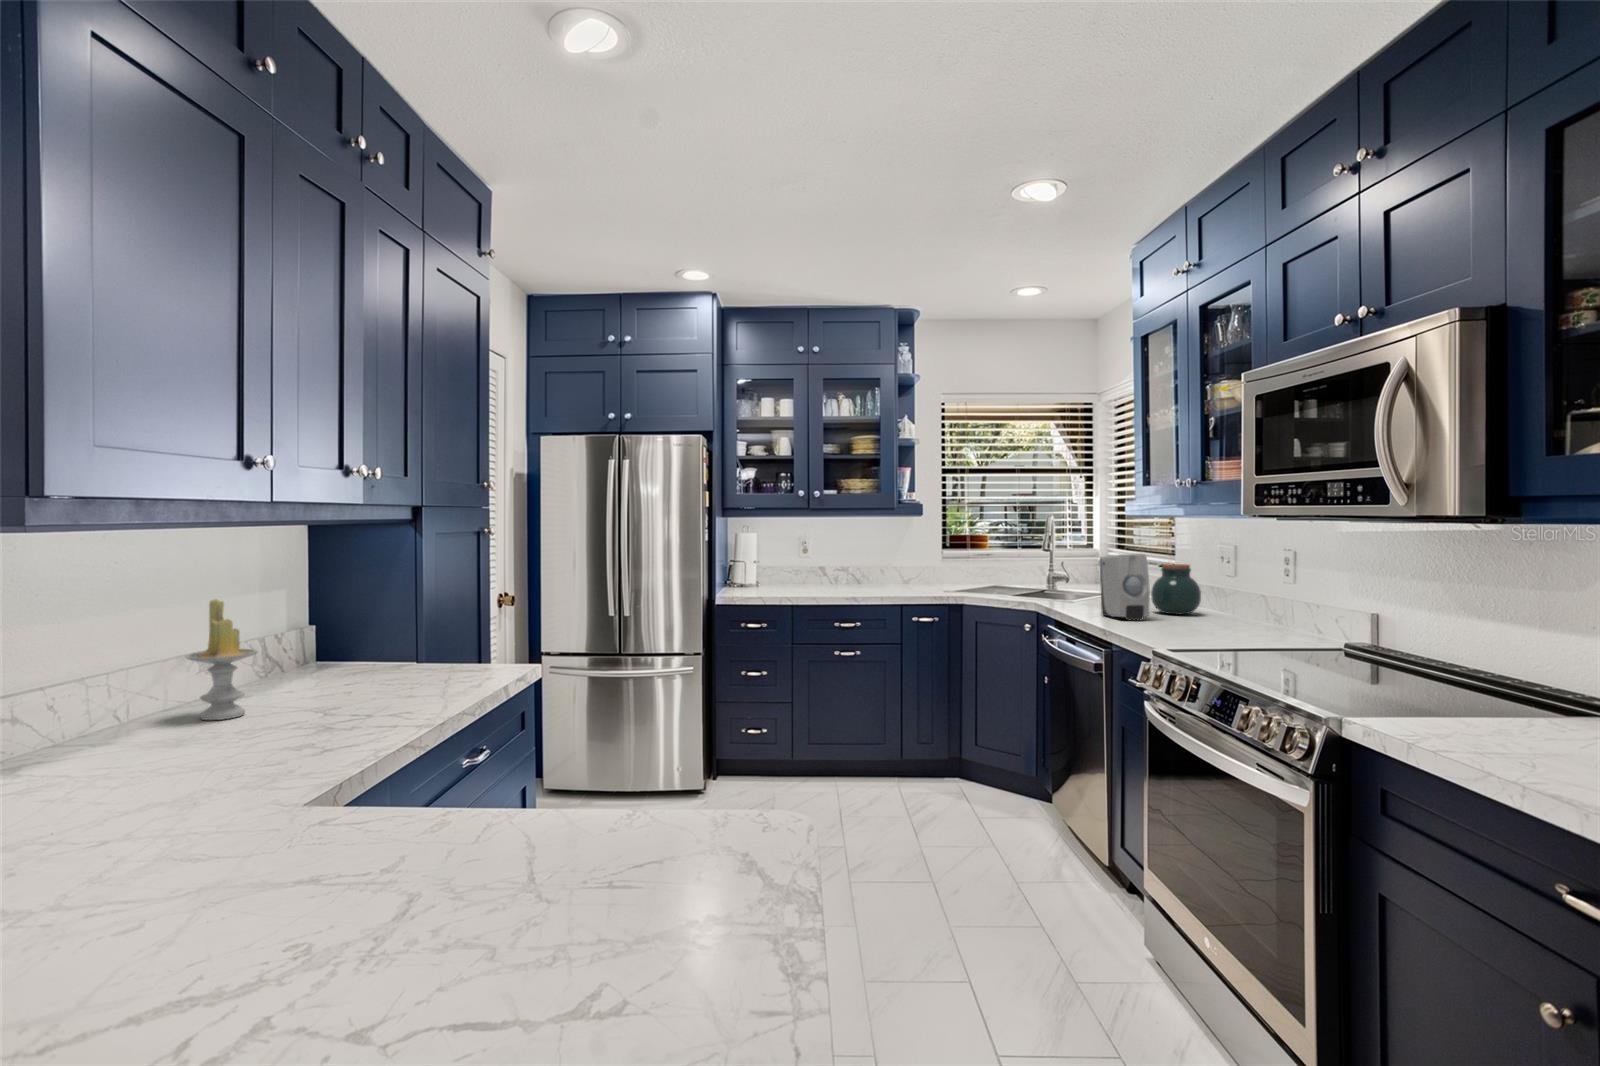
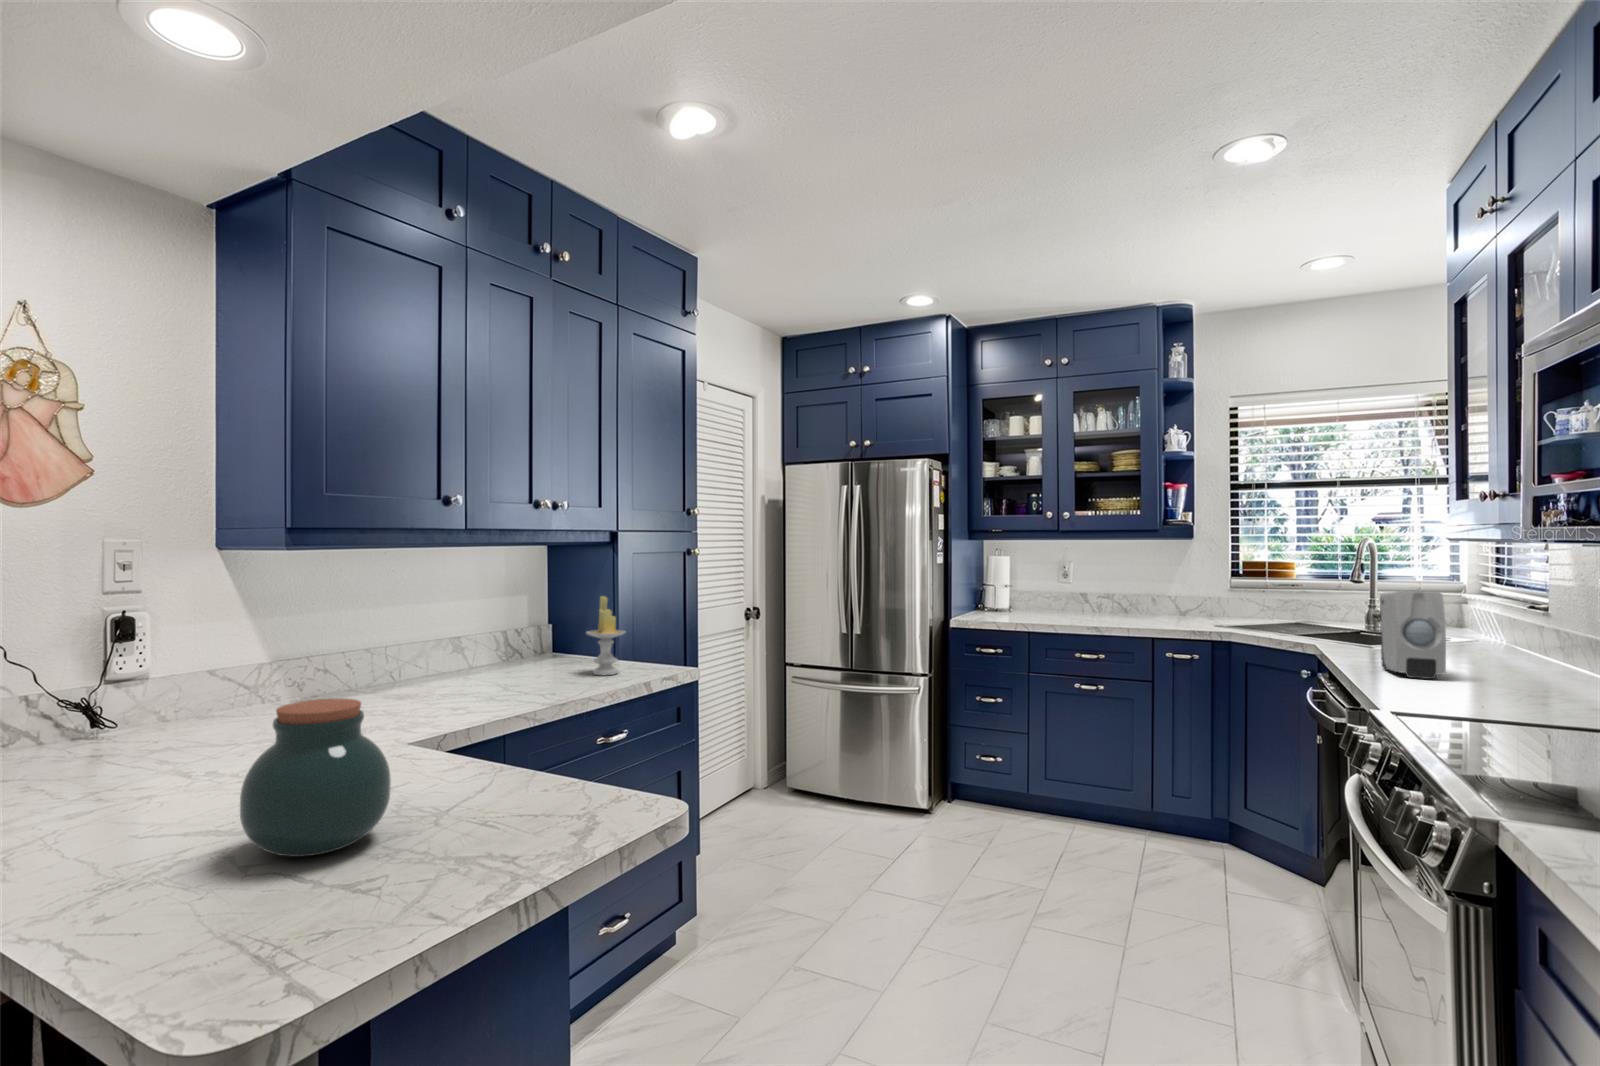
jar: present [1151,564,1201,614] -> present [240,698,391,857]
candle: present [185,599,258,720] -> present [587,596,625,675]

